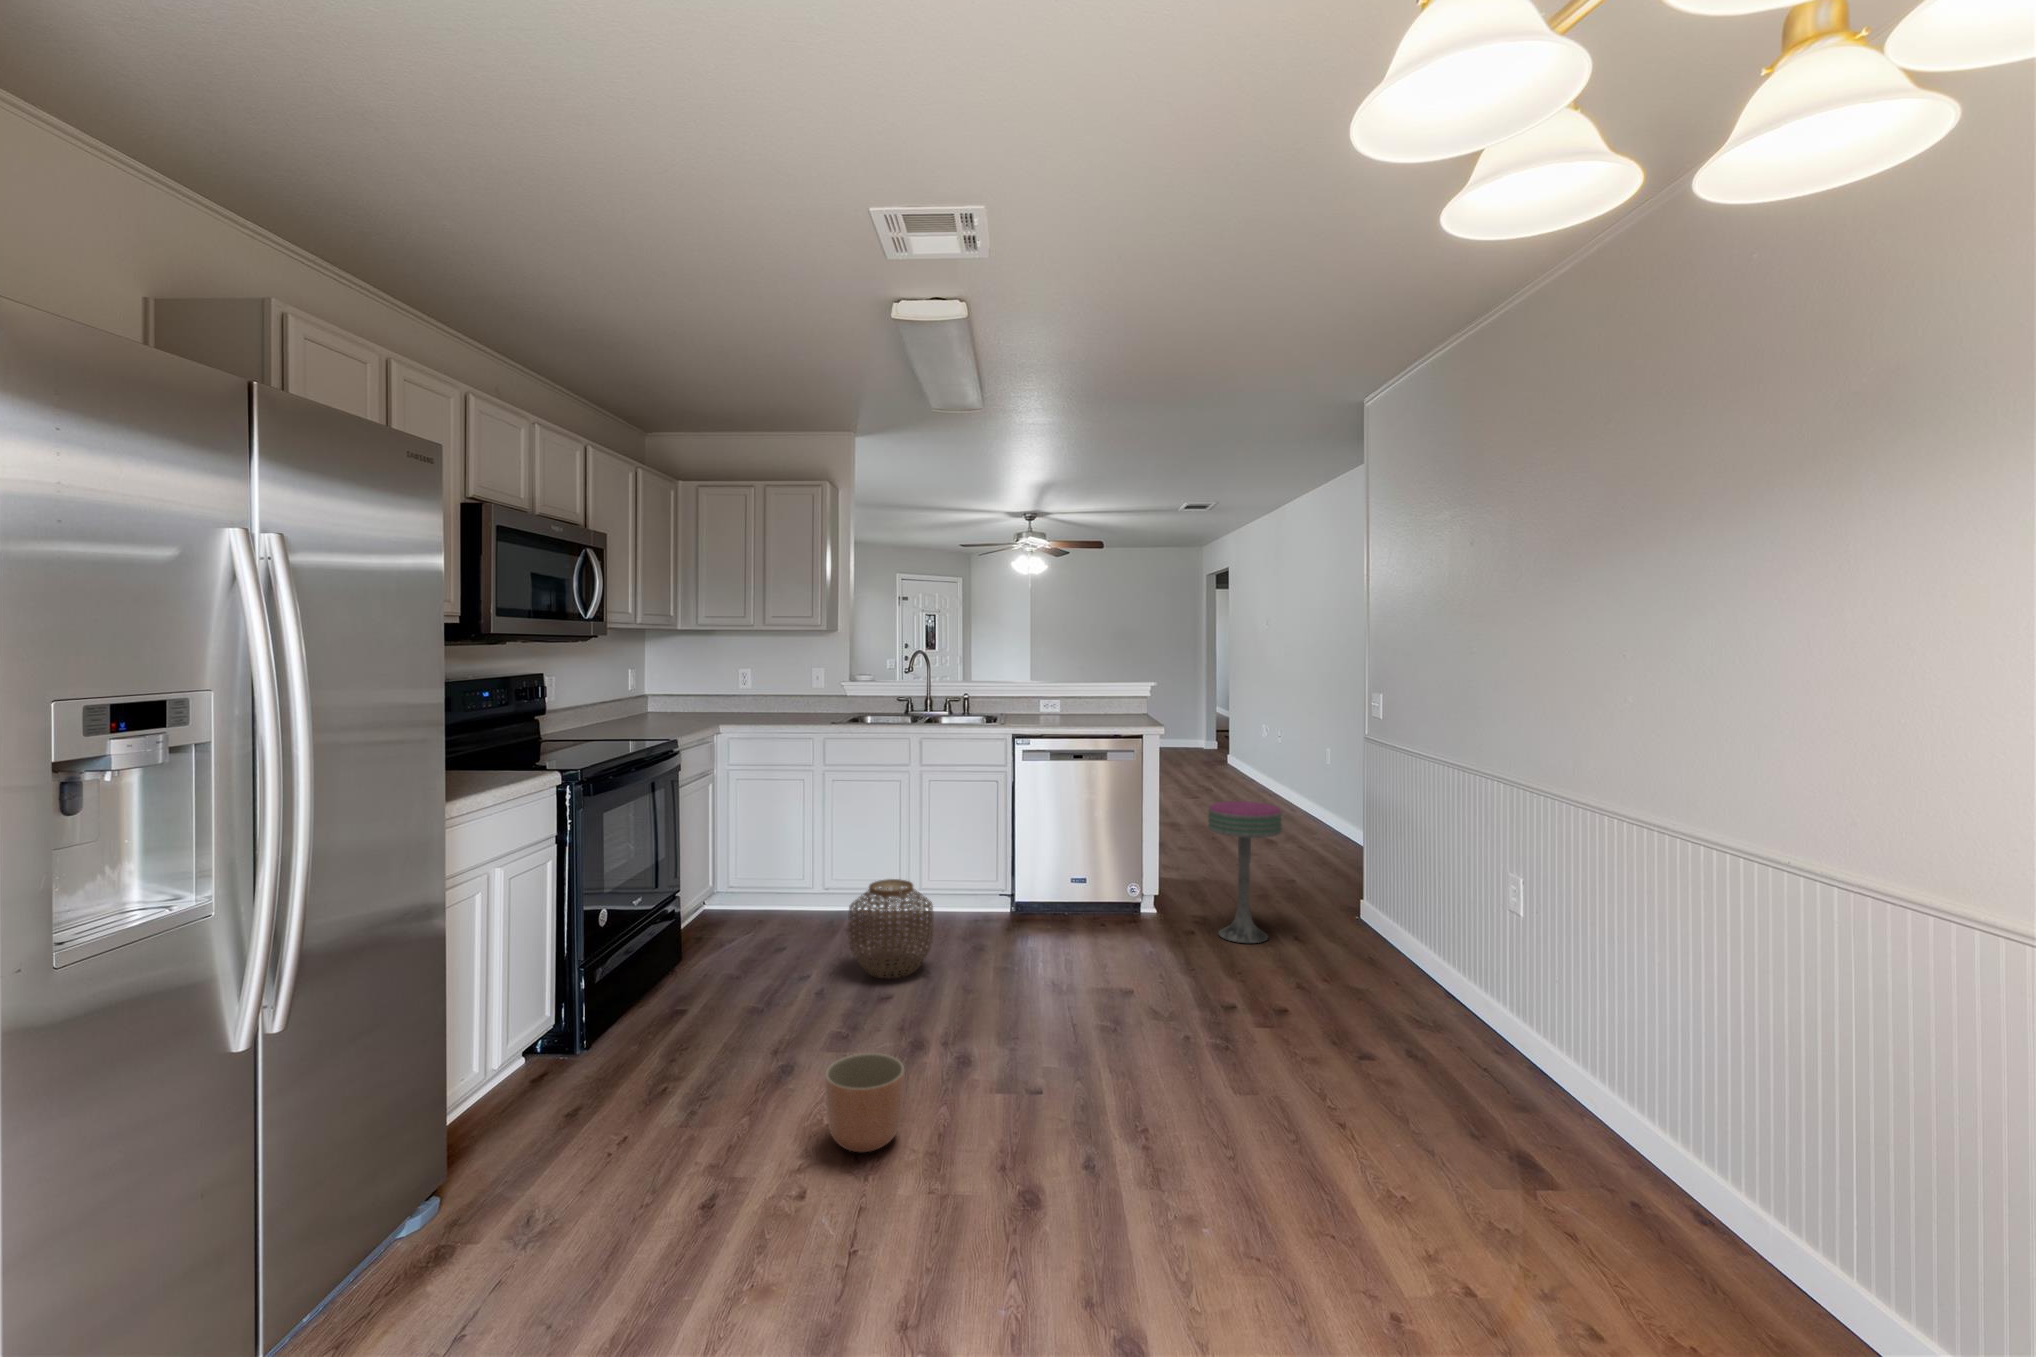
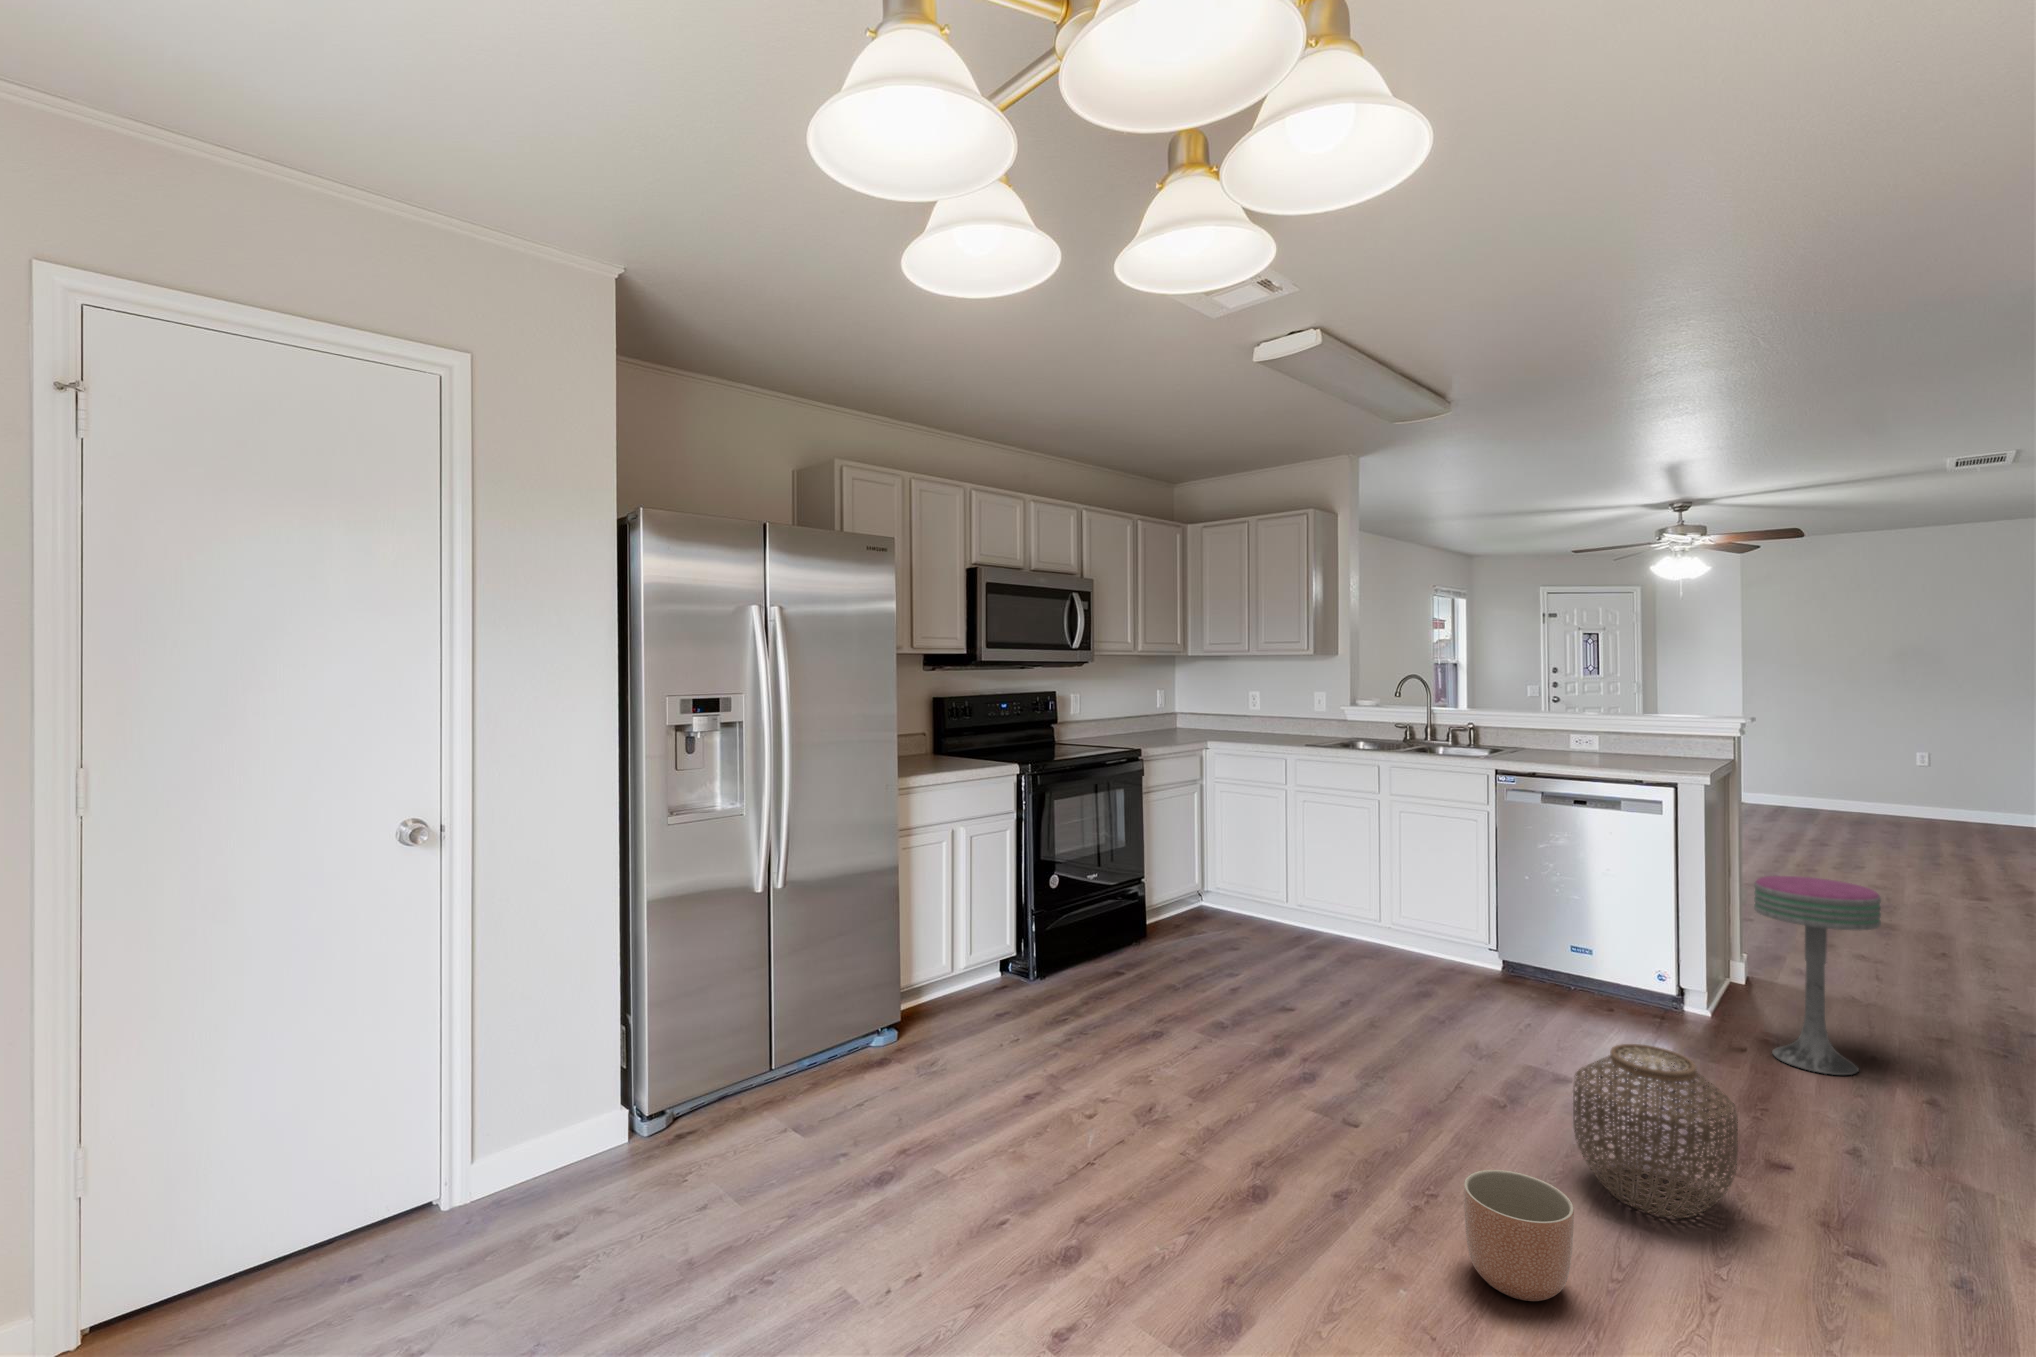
woven basket: present [848,879,933,978] -> present [1573,1044,1738,1218]
planter: present [825,1053,904,1152] -> present [1464,1170,1574,1301]

